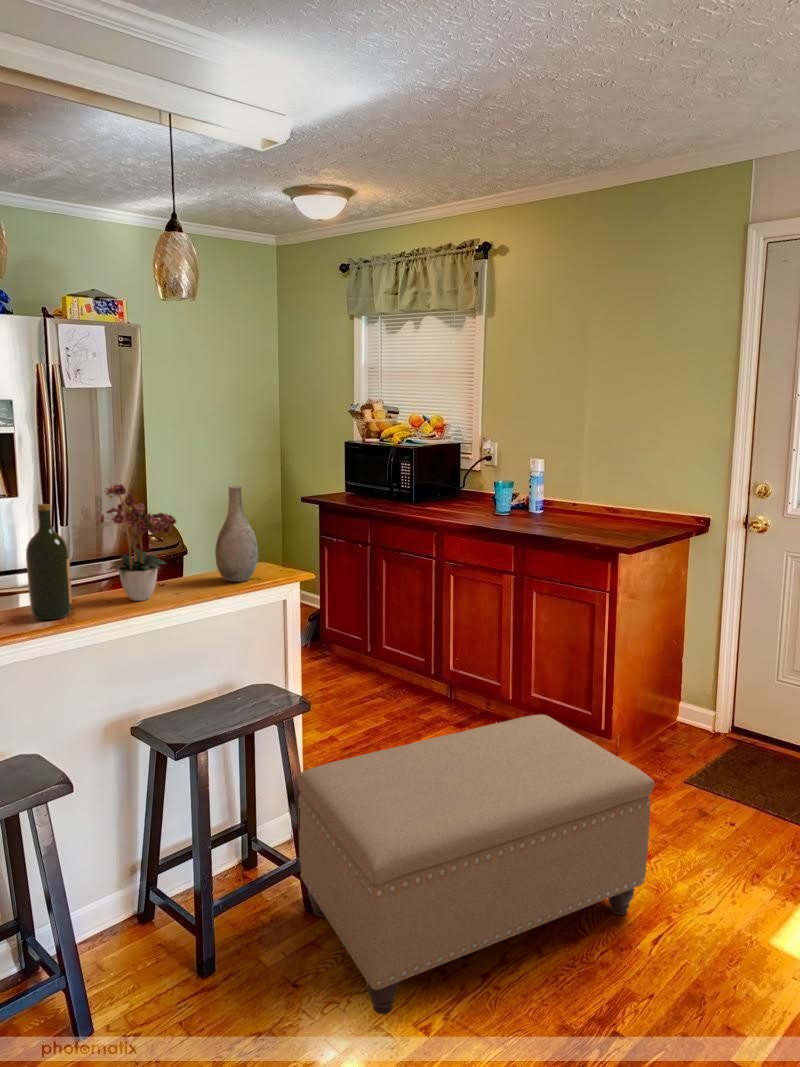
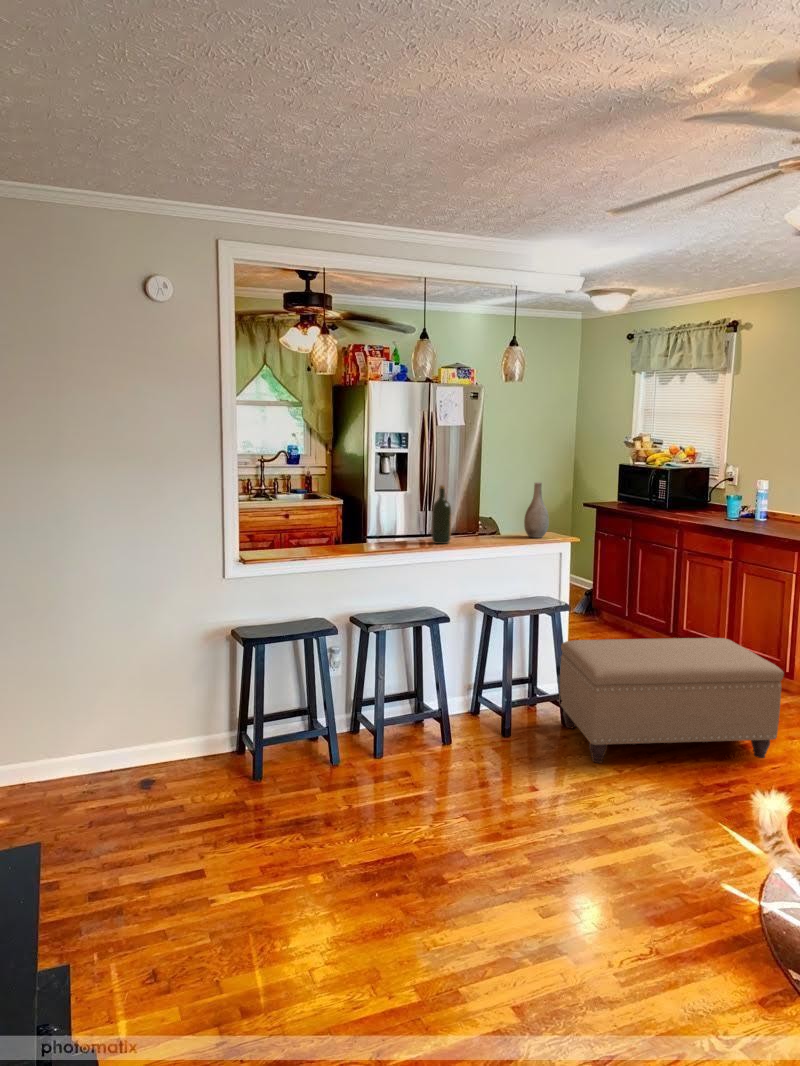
flower arrangement: present [100,484,176,601] -> none [465,475,508,541]

